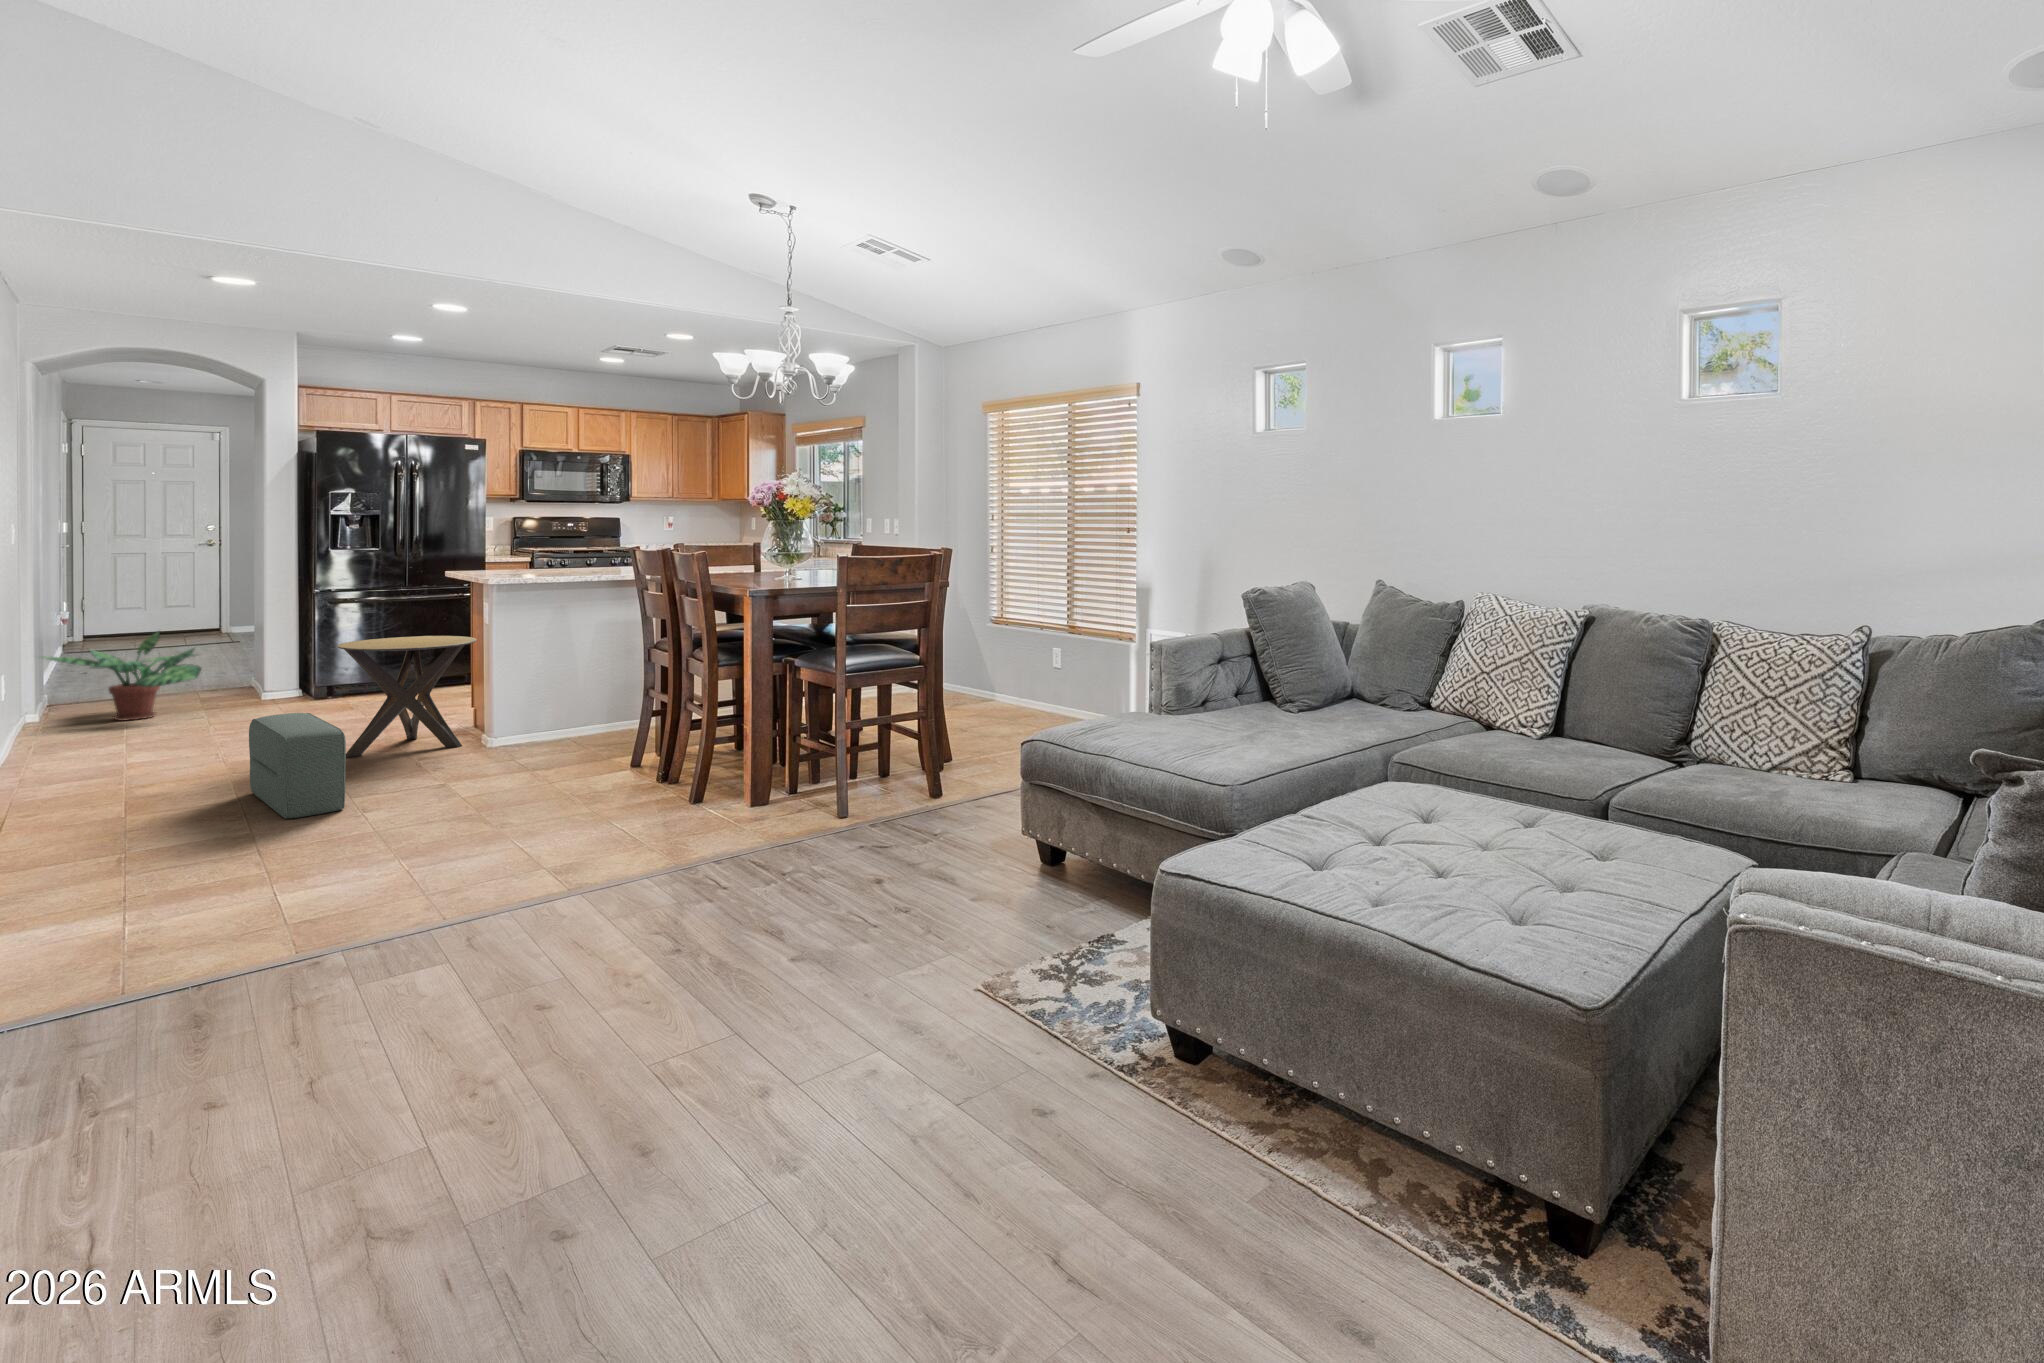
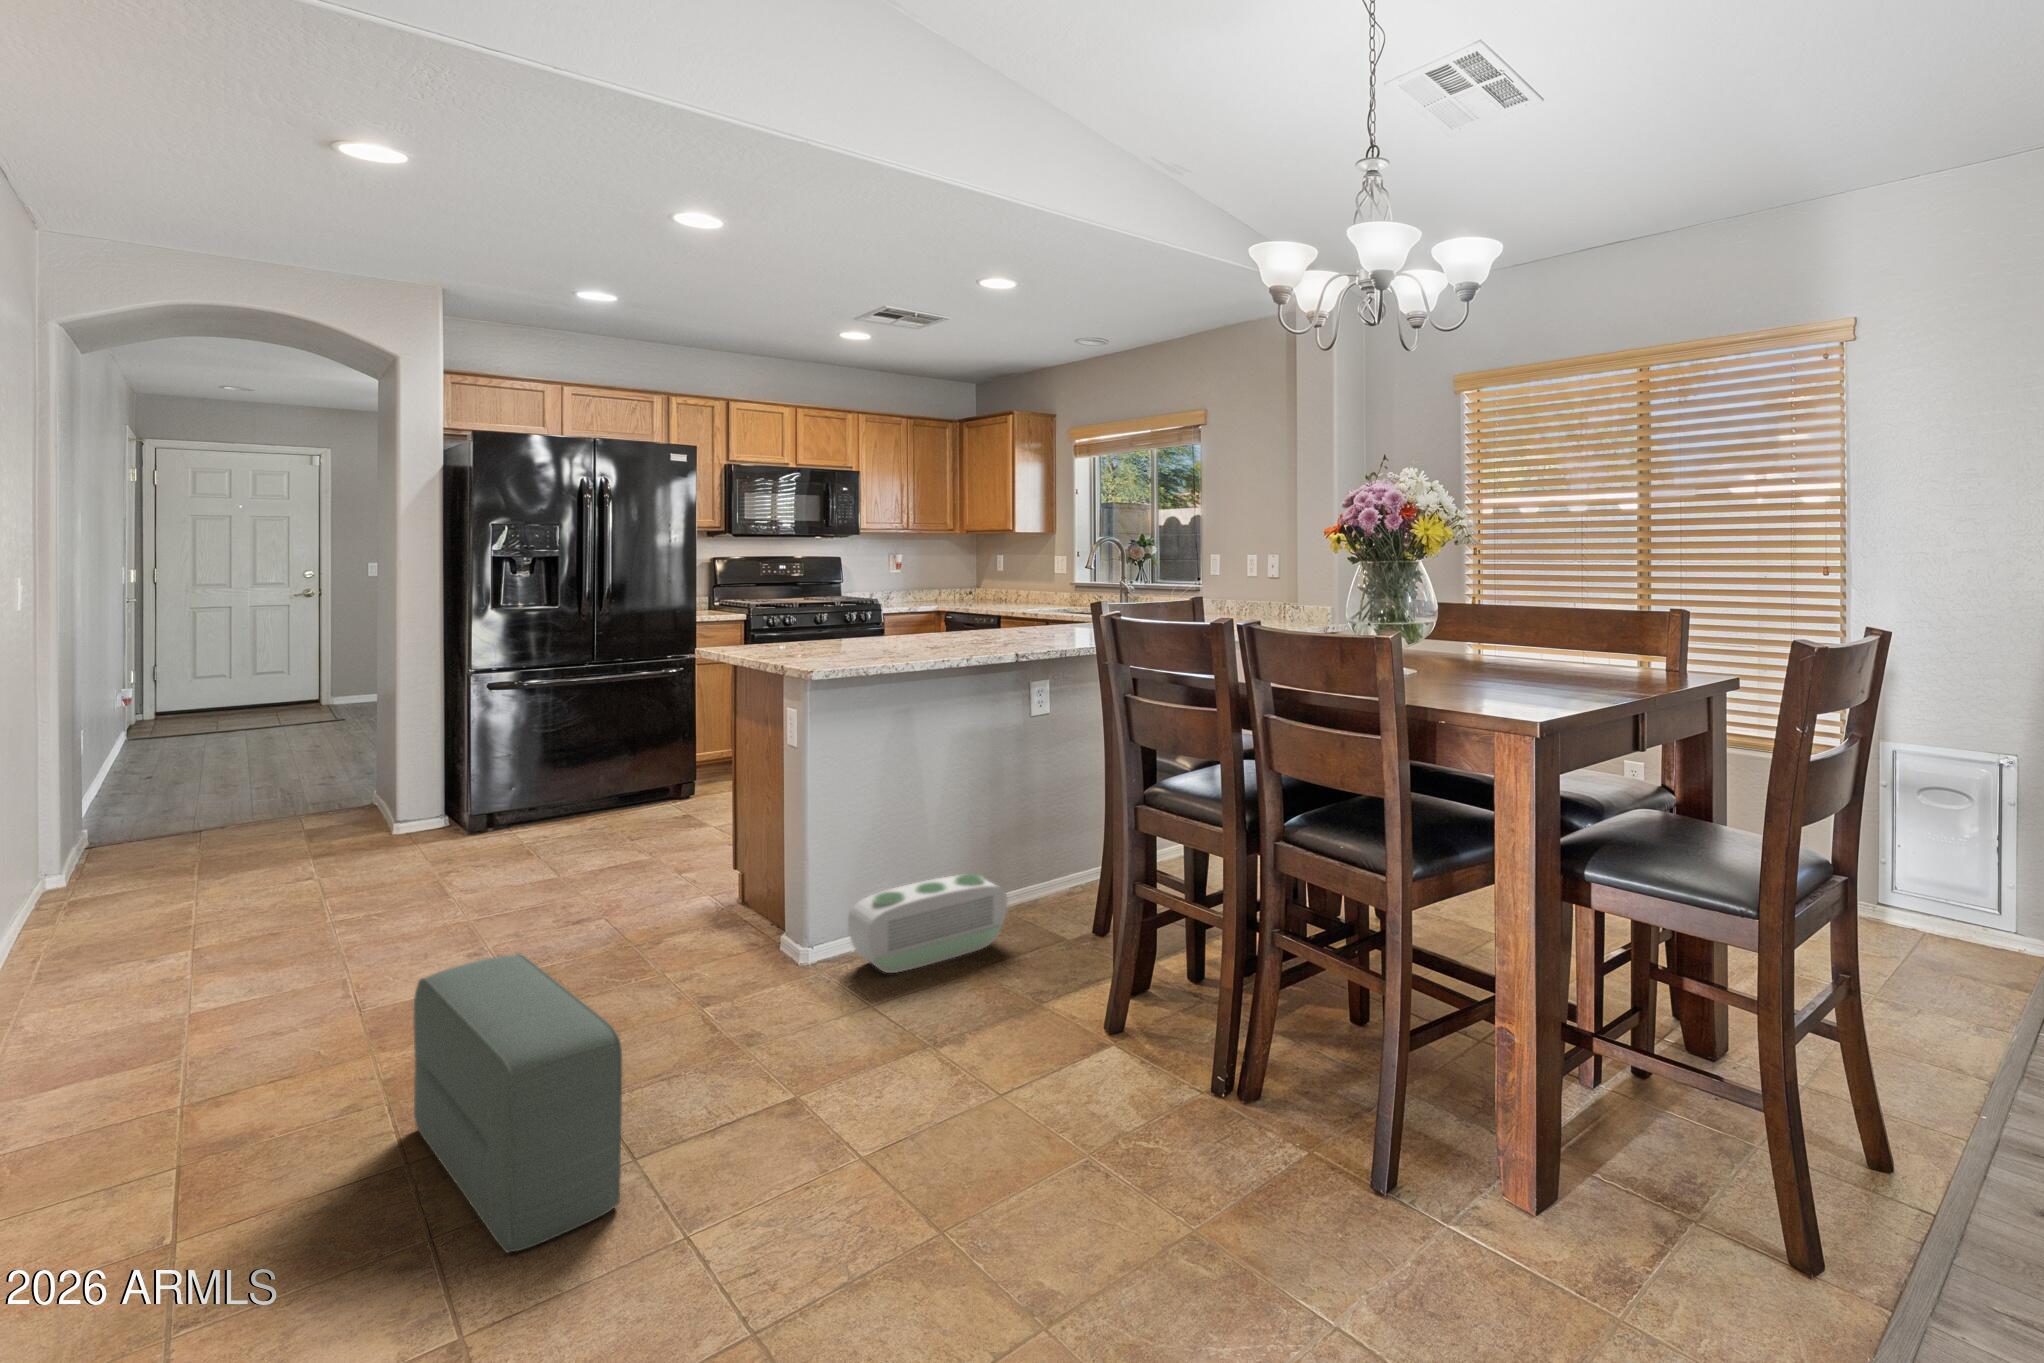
potted plant: present [44,631,201,721] -> none [56,738,309,887]
side table: present [337,636,477,758] -> none [543,760,759,998]
air purifier: none [523,701,627,749] -> present [848,874,1008,973]

